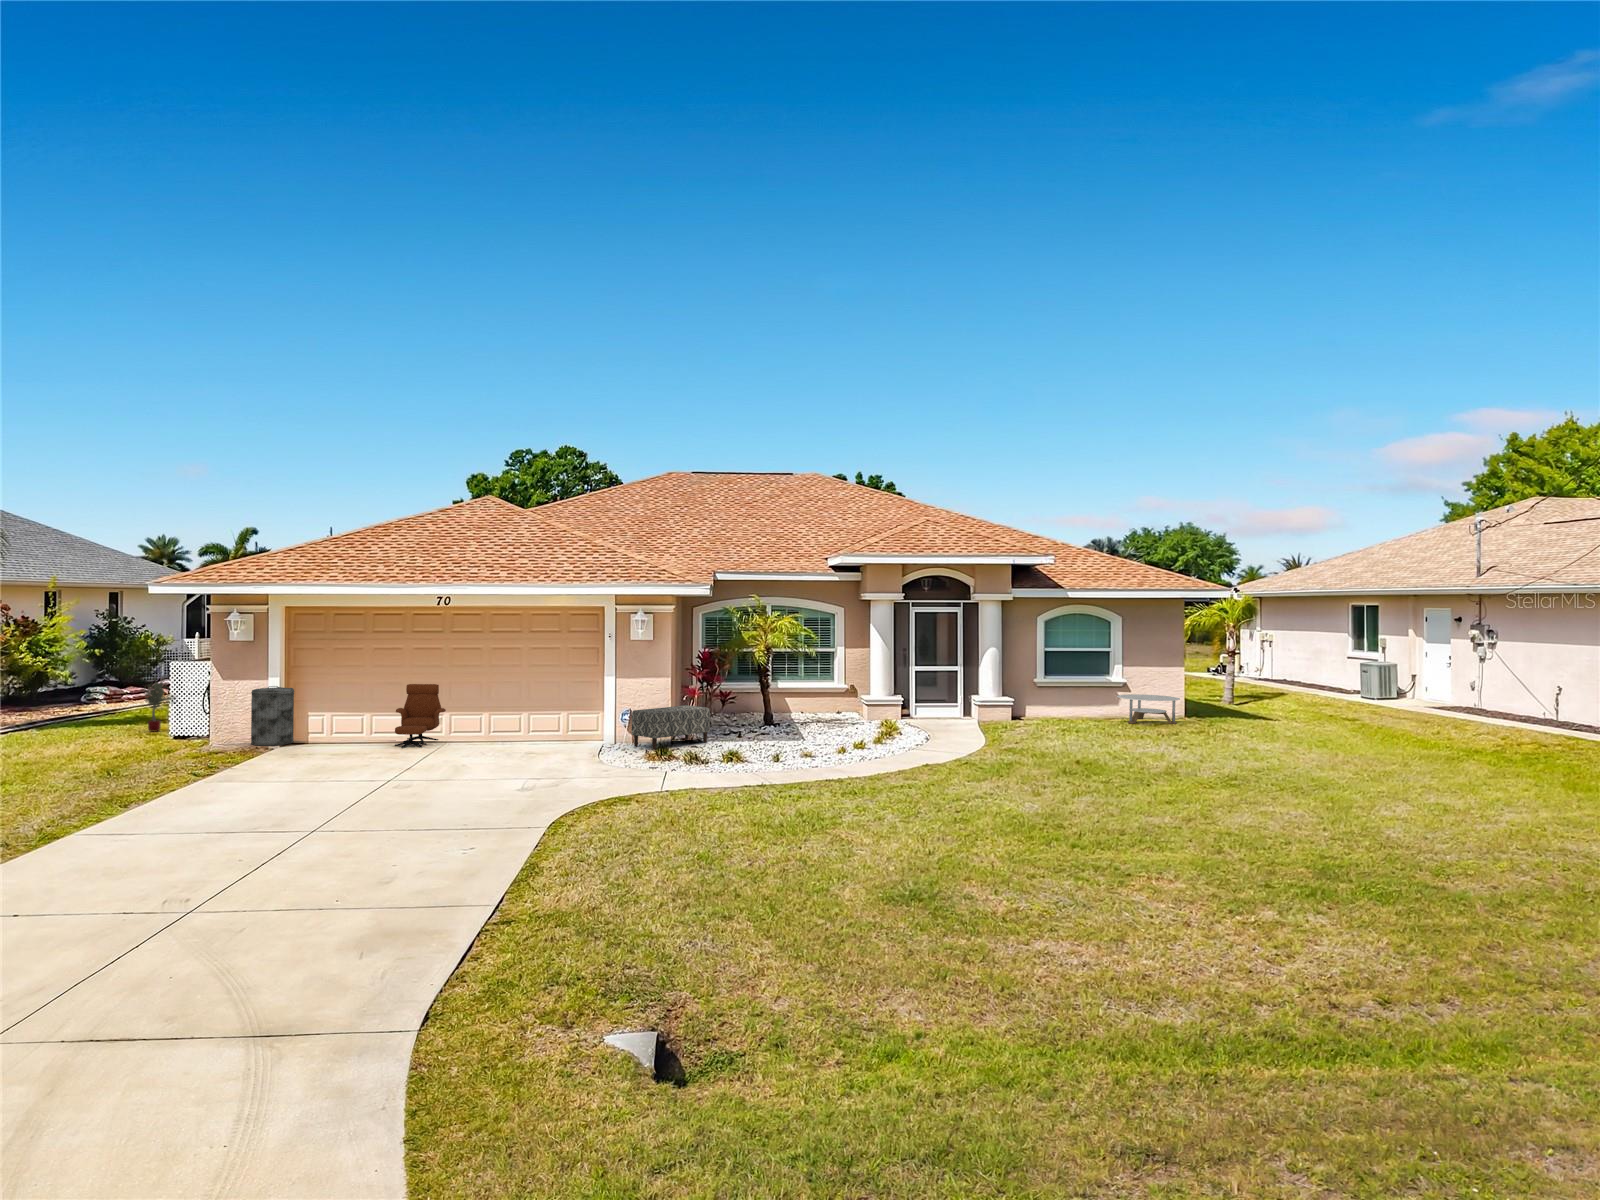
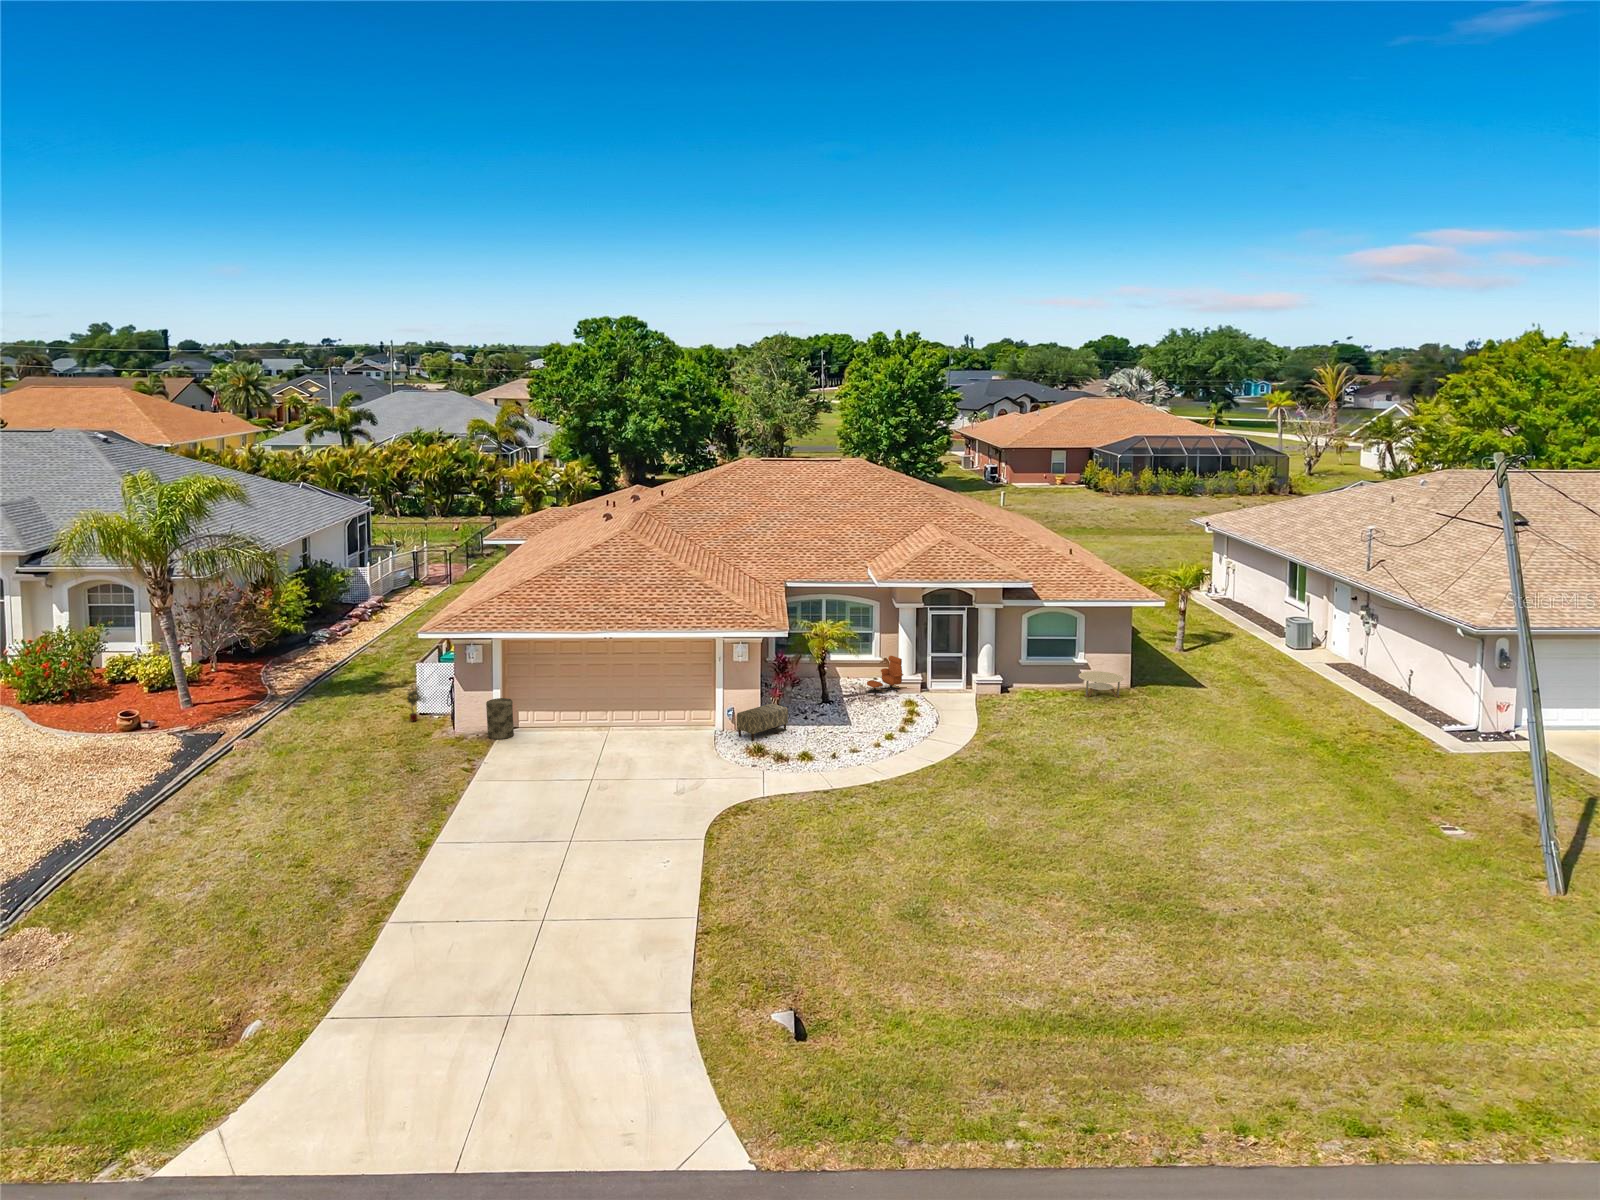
lounge chair: present [395,684,446,748] -> present [866,656,903,695]

